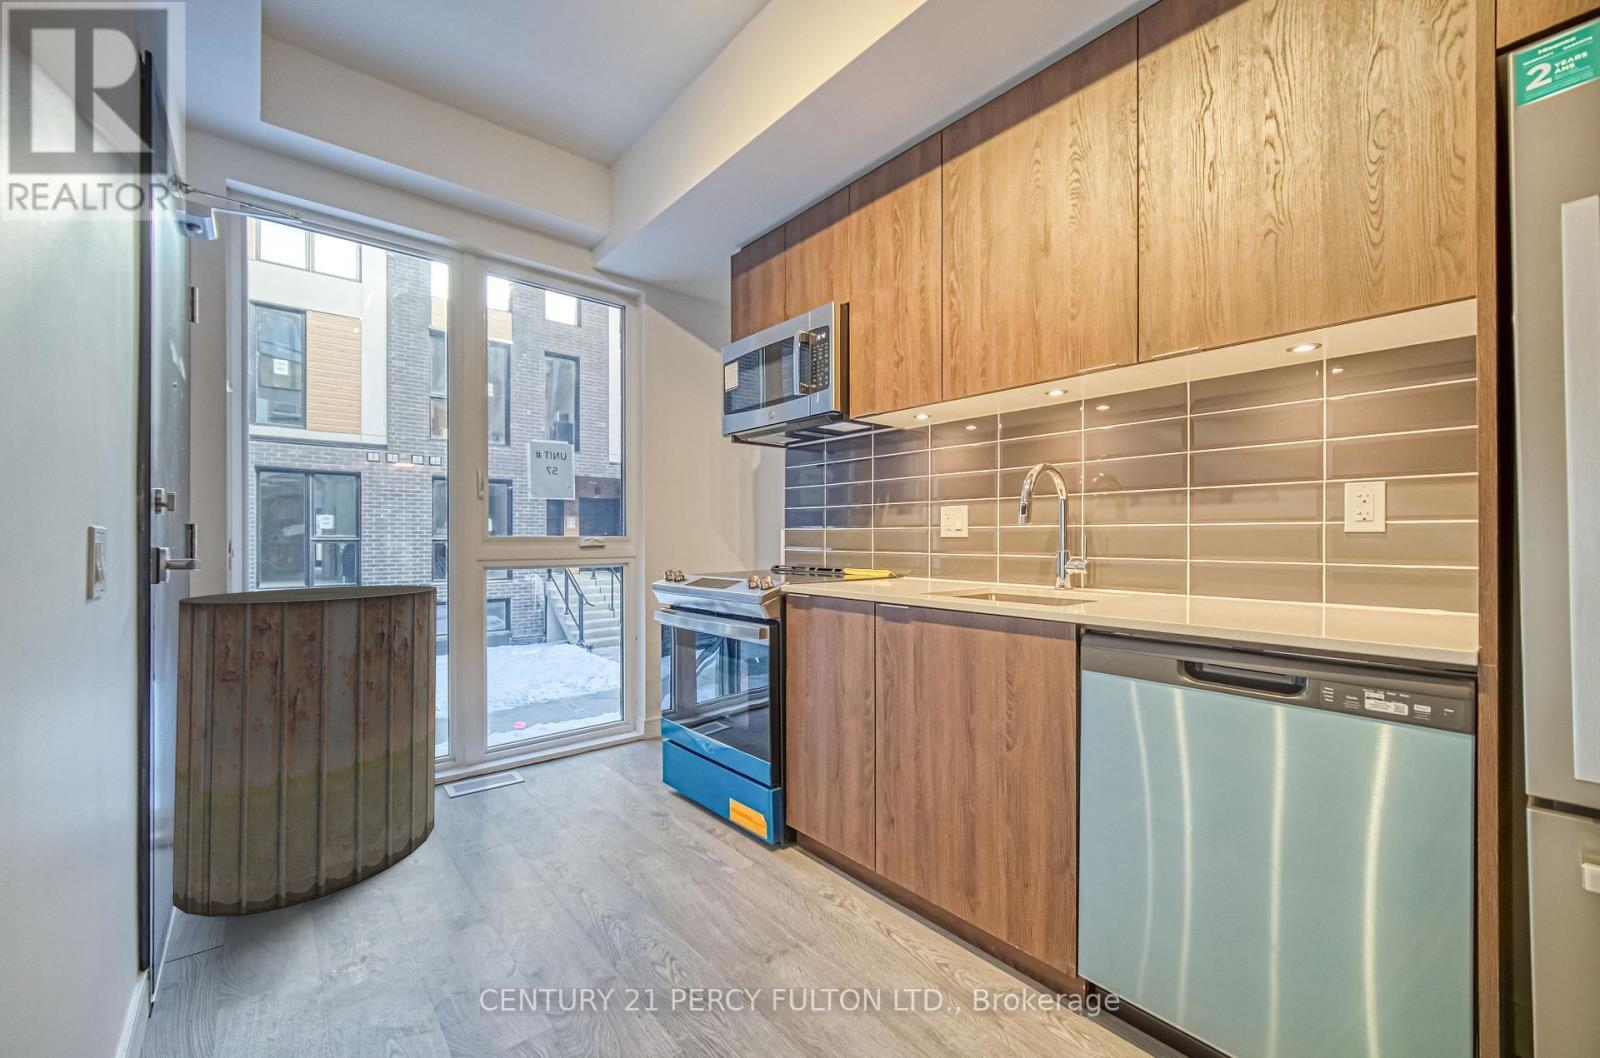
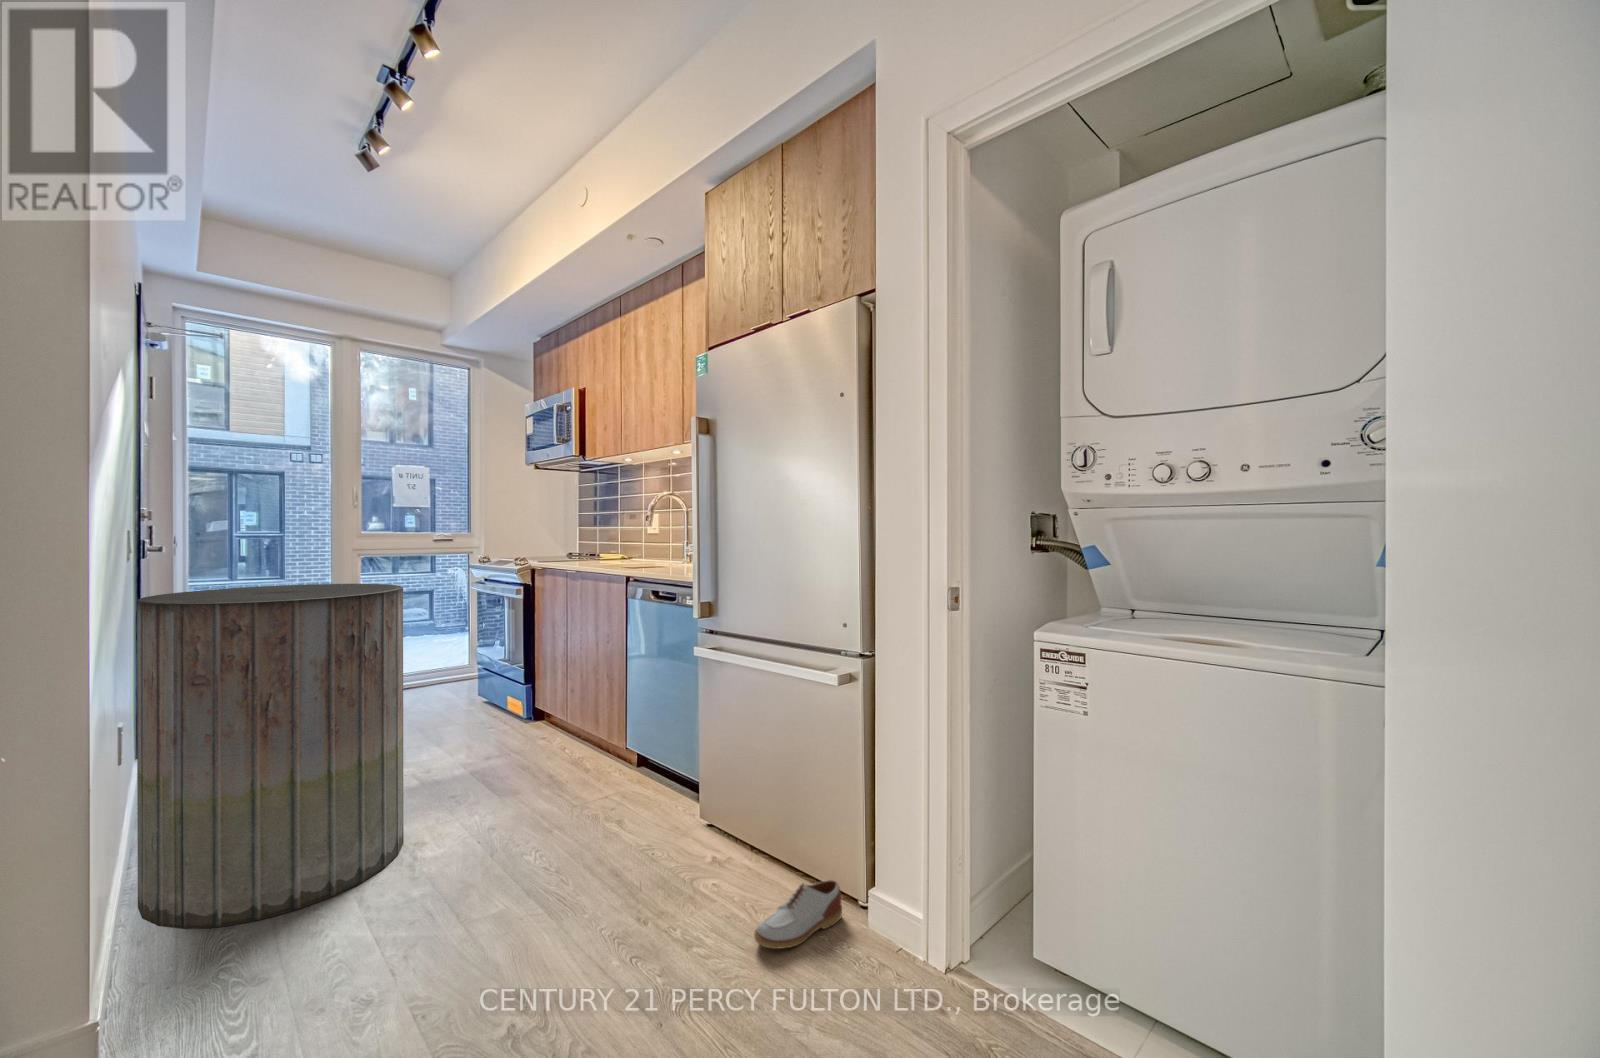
shoe: none [756,870,843,942] -> present [754,880,842,949]

